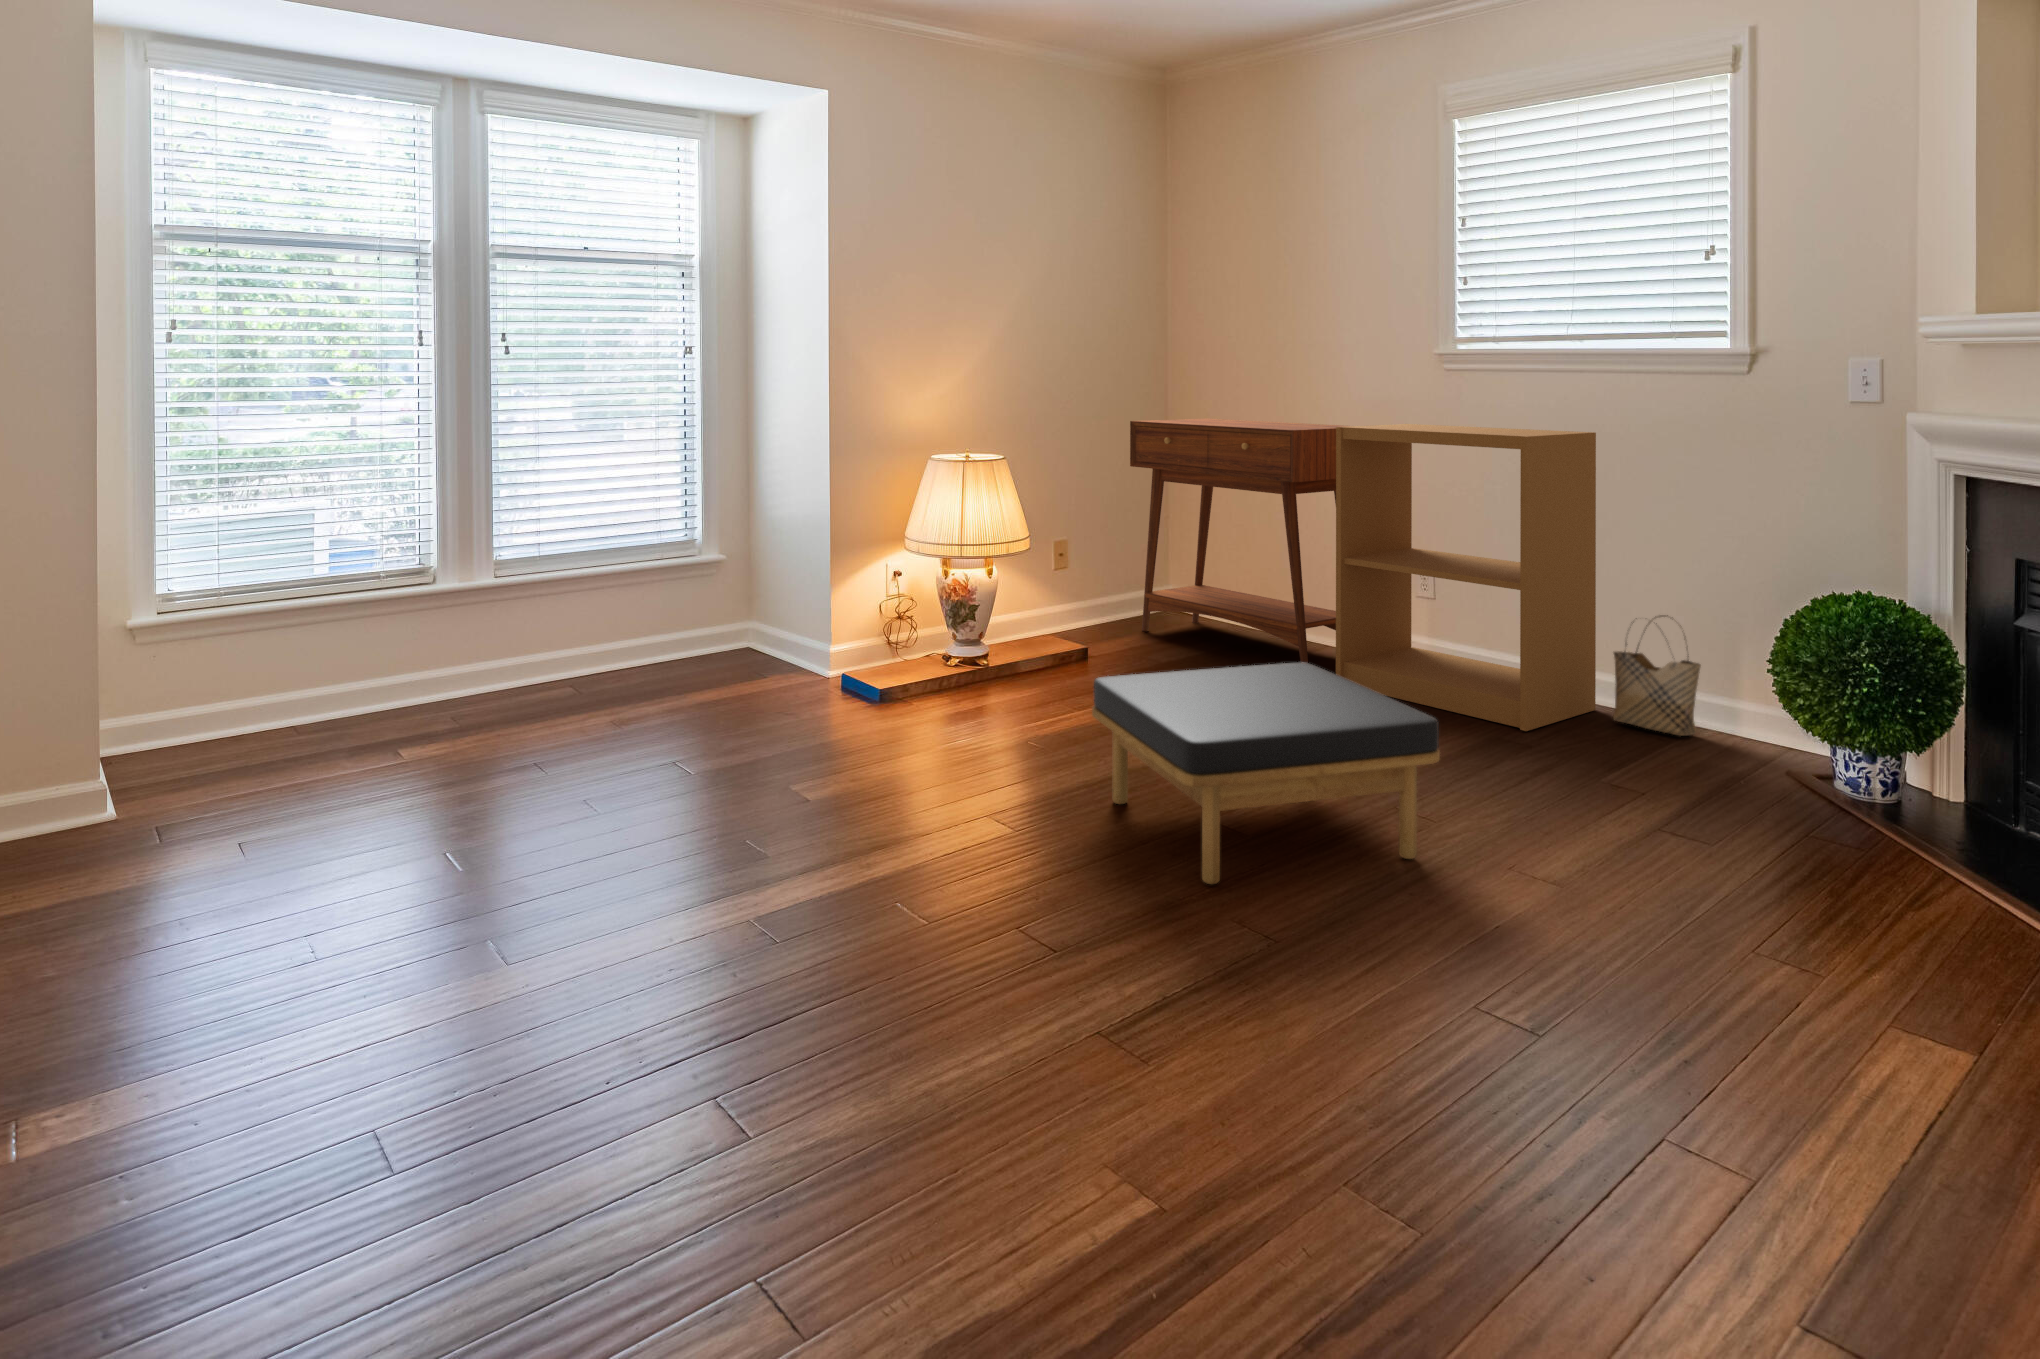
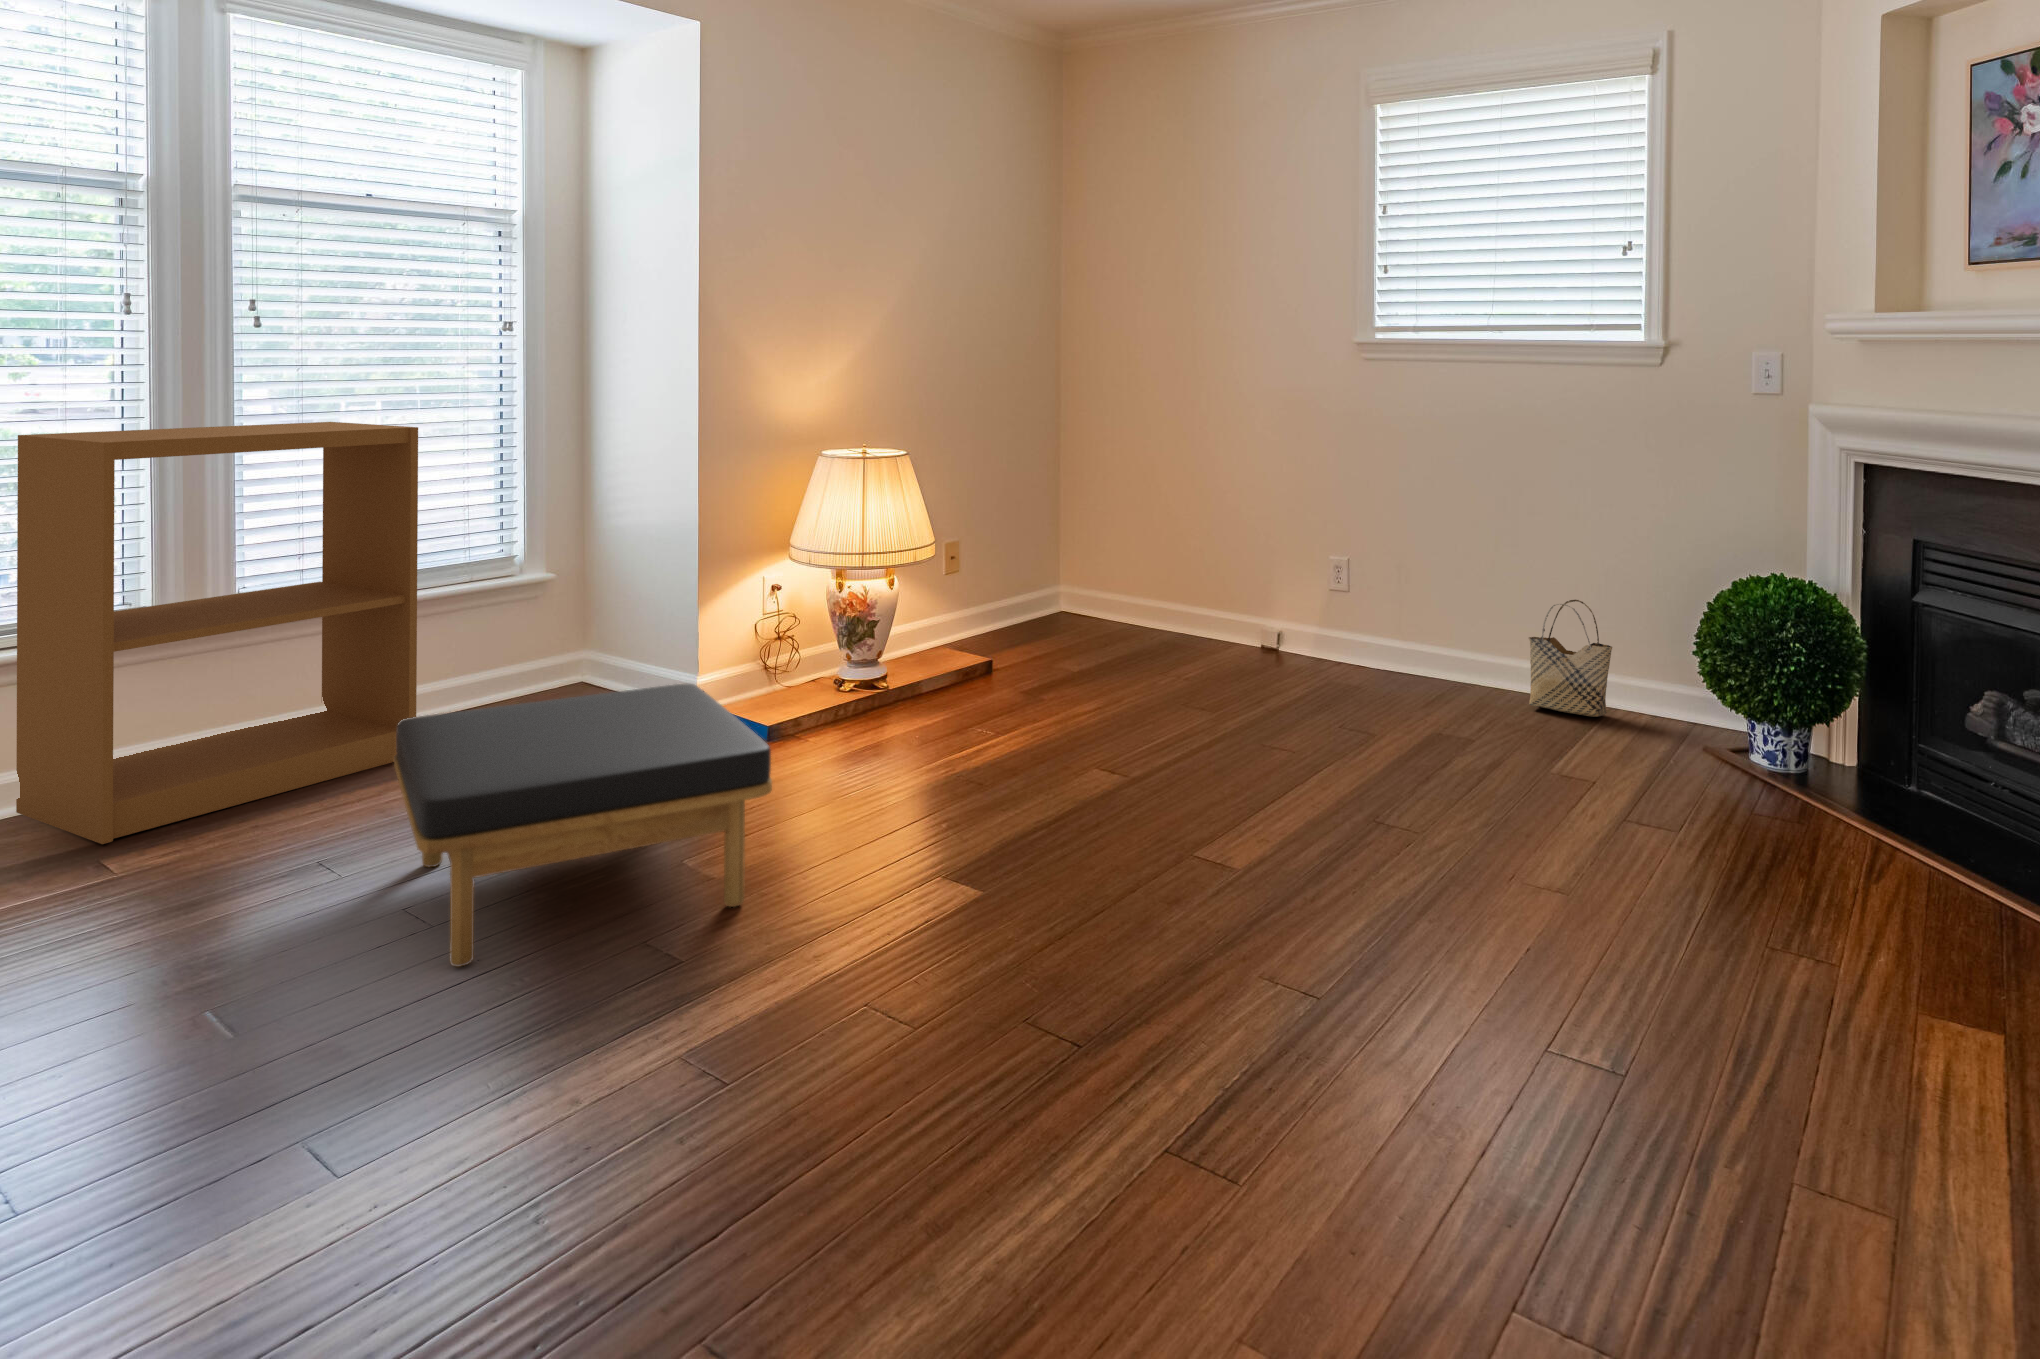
console table: present [1130,419,1349,663] -> none [1019,408,1277,671]
bookshelf: present [1336,424,1596,731] -> present [16,422,418,844]
ottoman: present [1092,662,1440,884] -> present [394,684,772,967]

